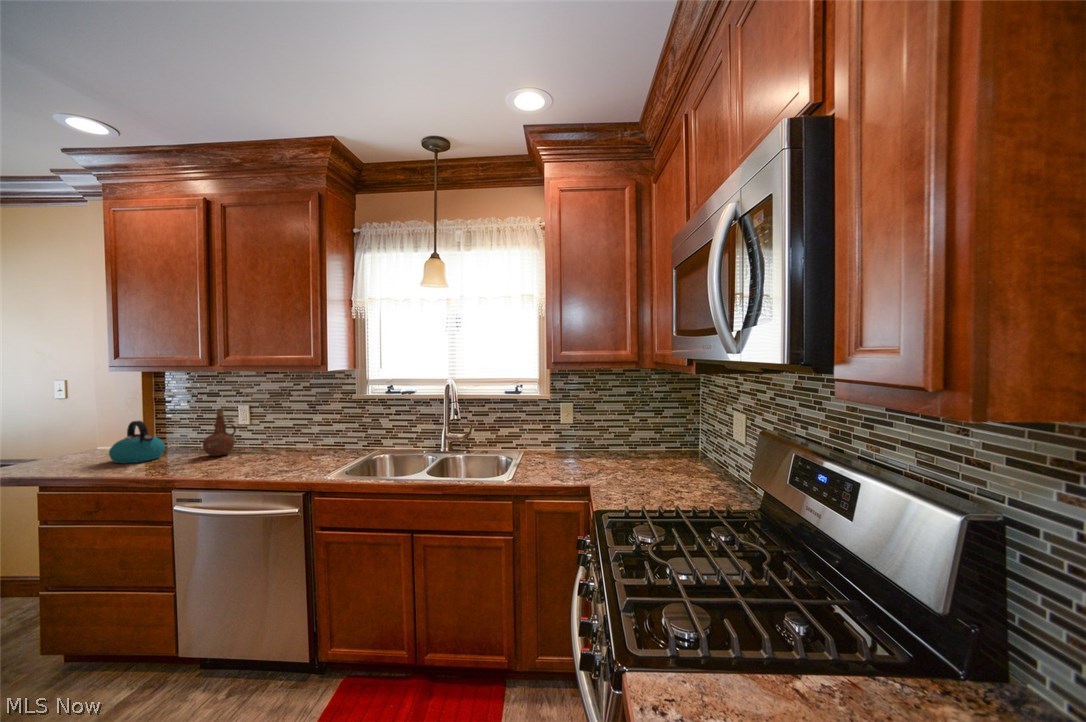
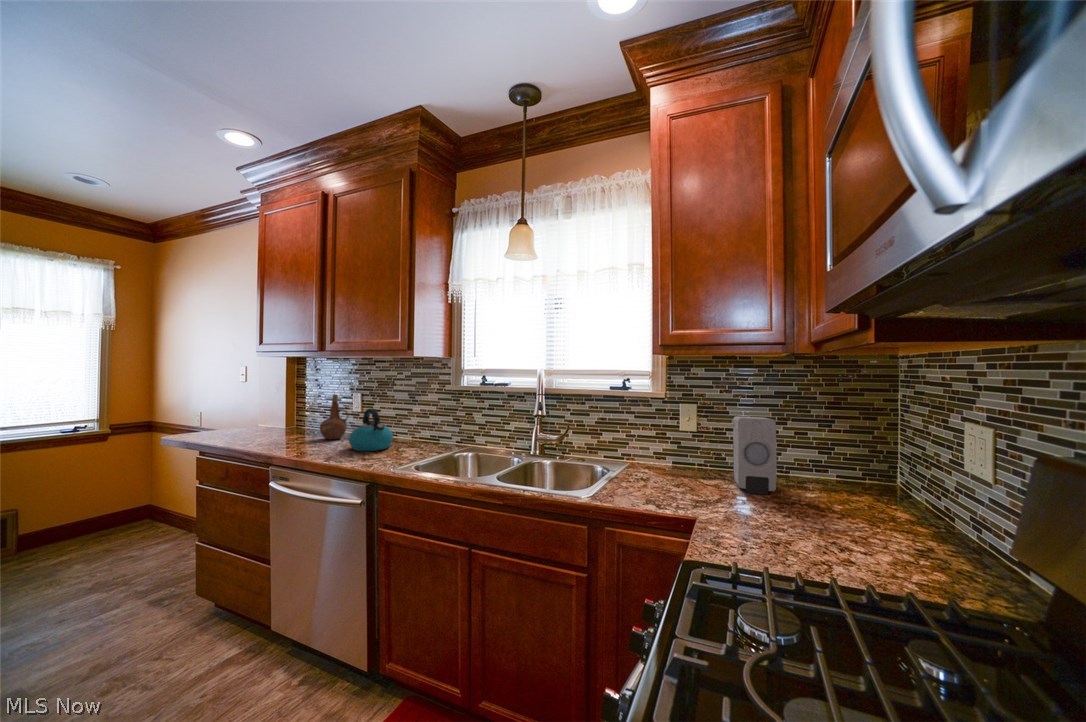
soap dispenser: none [602,411,632,465] -> present [733,416,777,494]
kettle: present [109,421,165,464] -> present [349,409,393,451]

